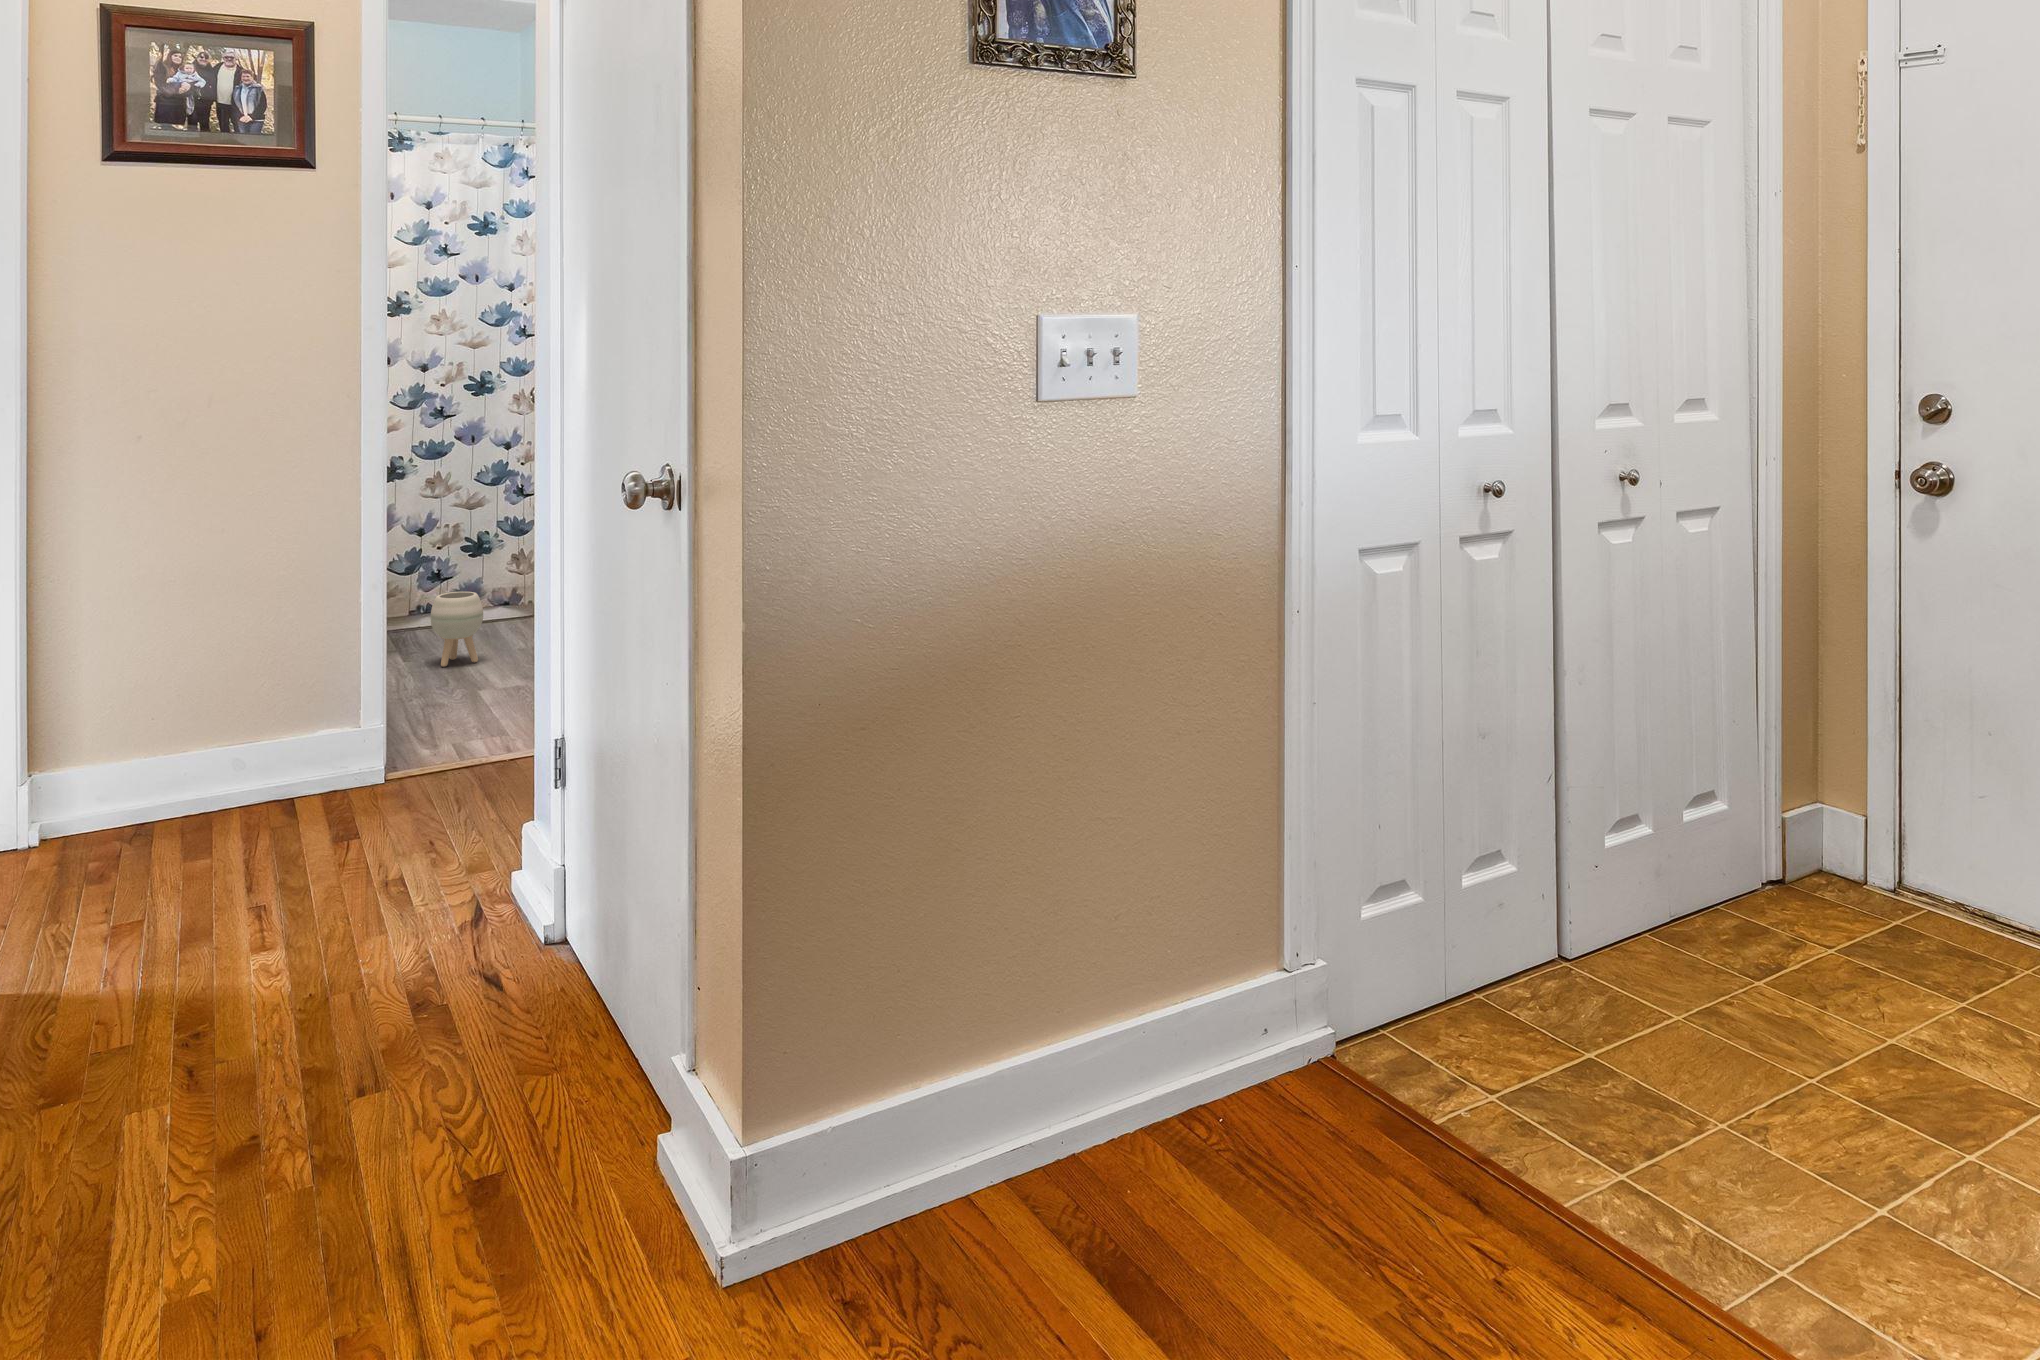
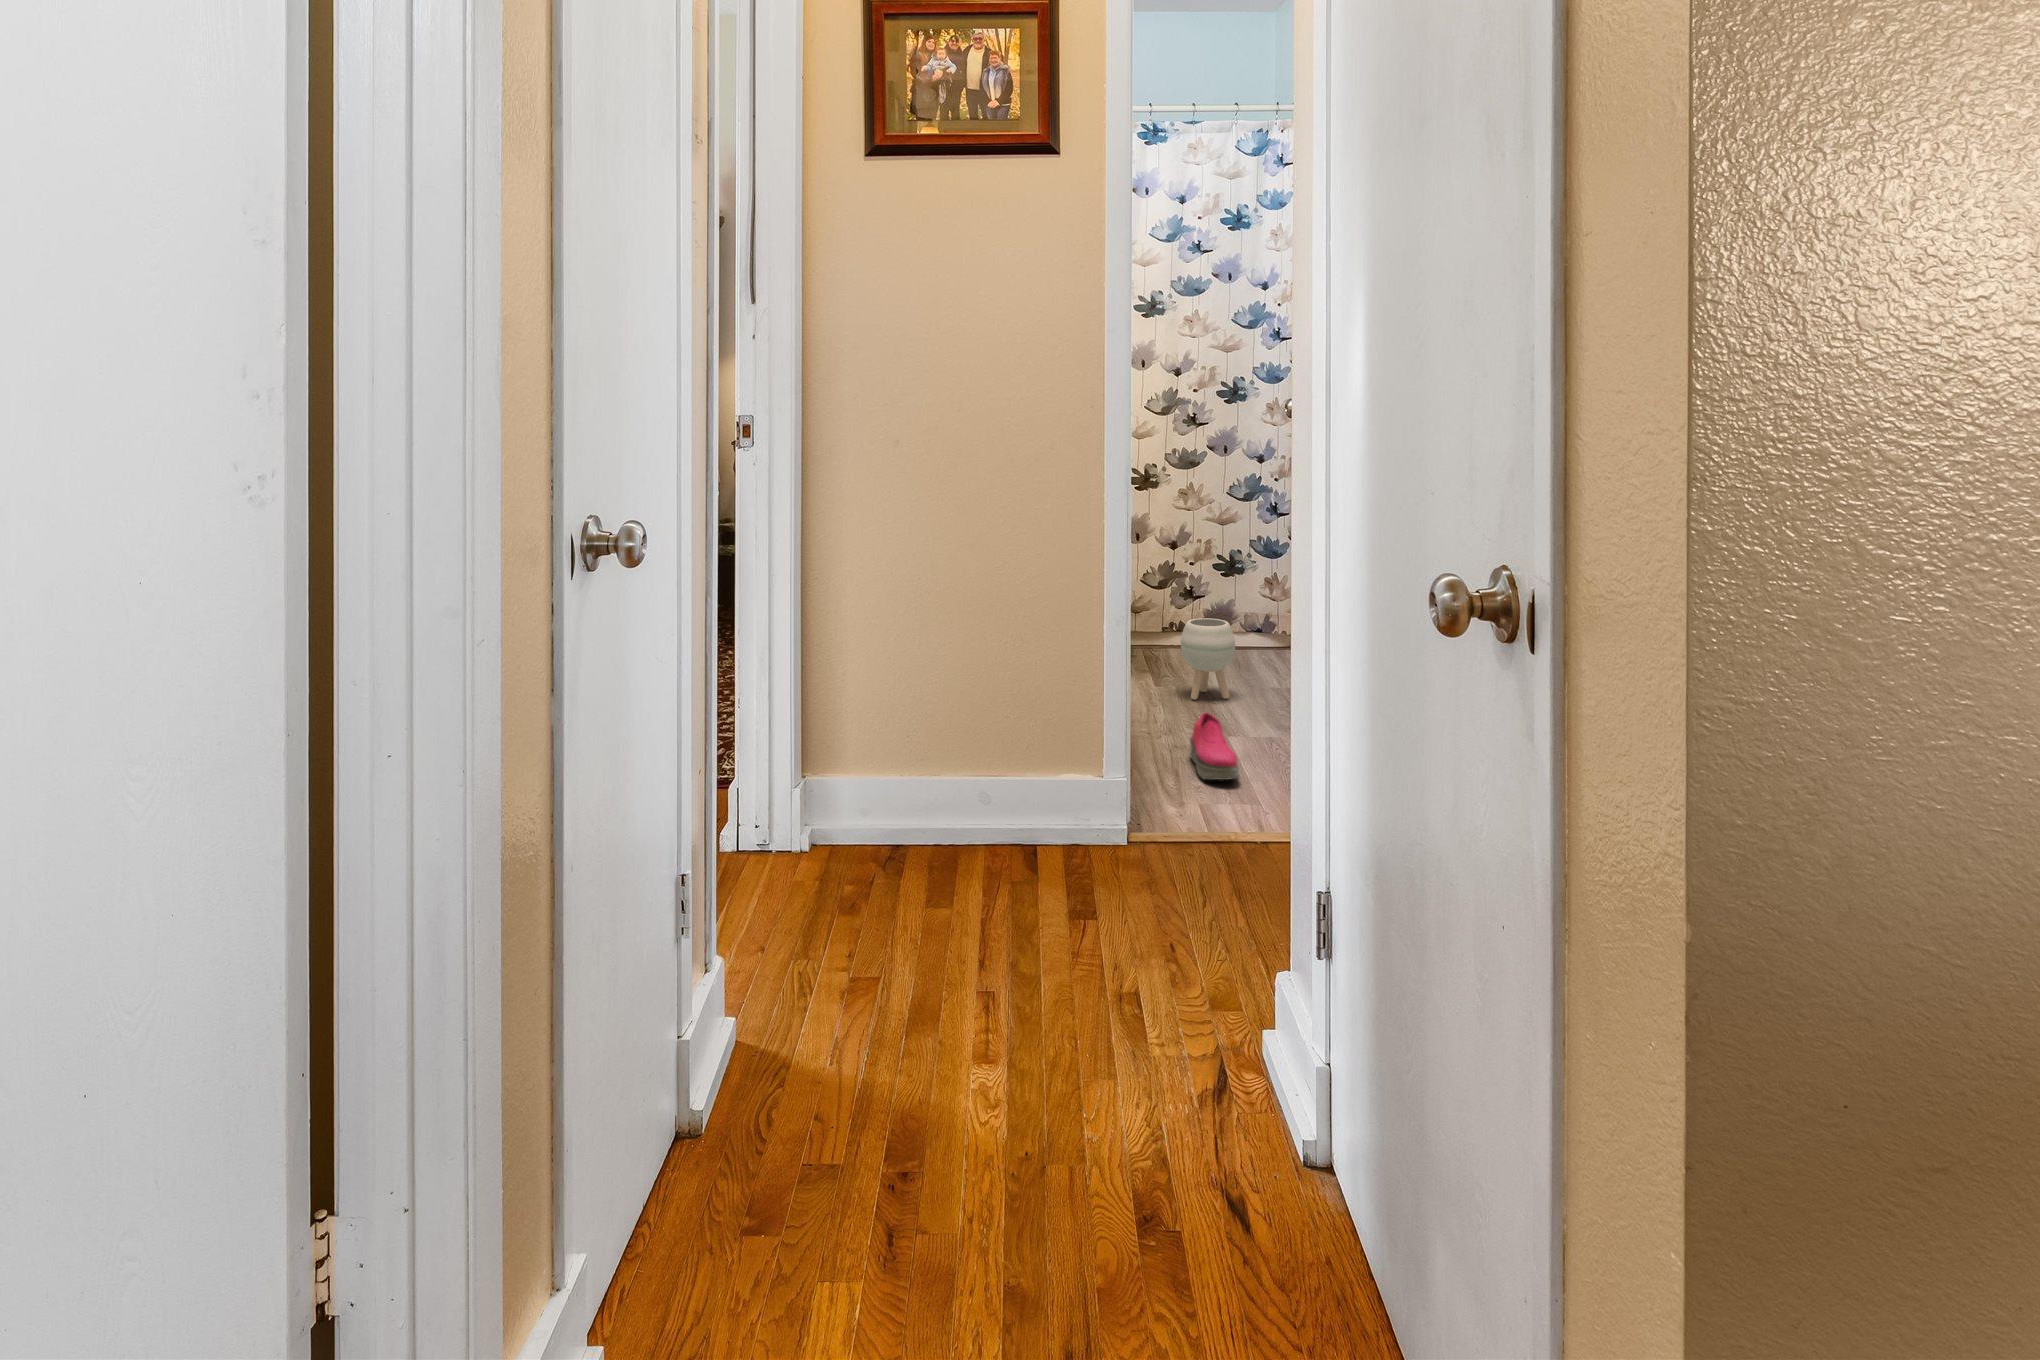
shoe: none [441,669,489,725] -> present [1190,713,1240,780]

